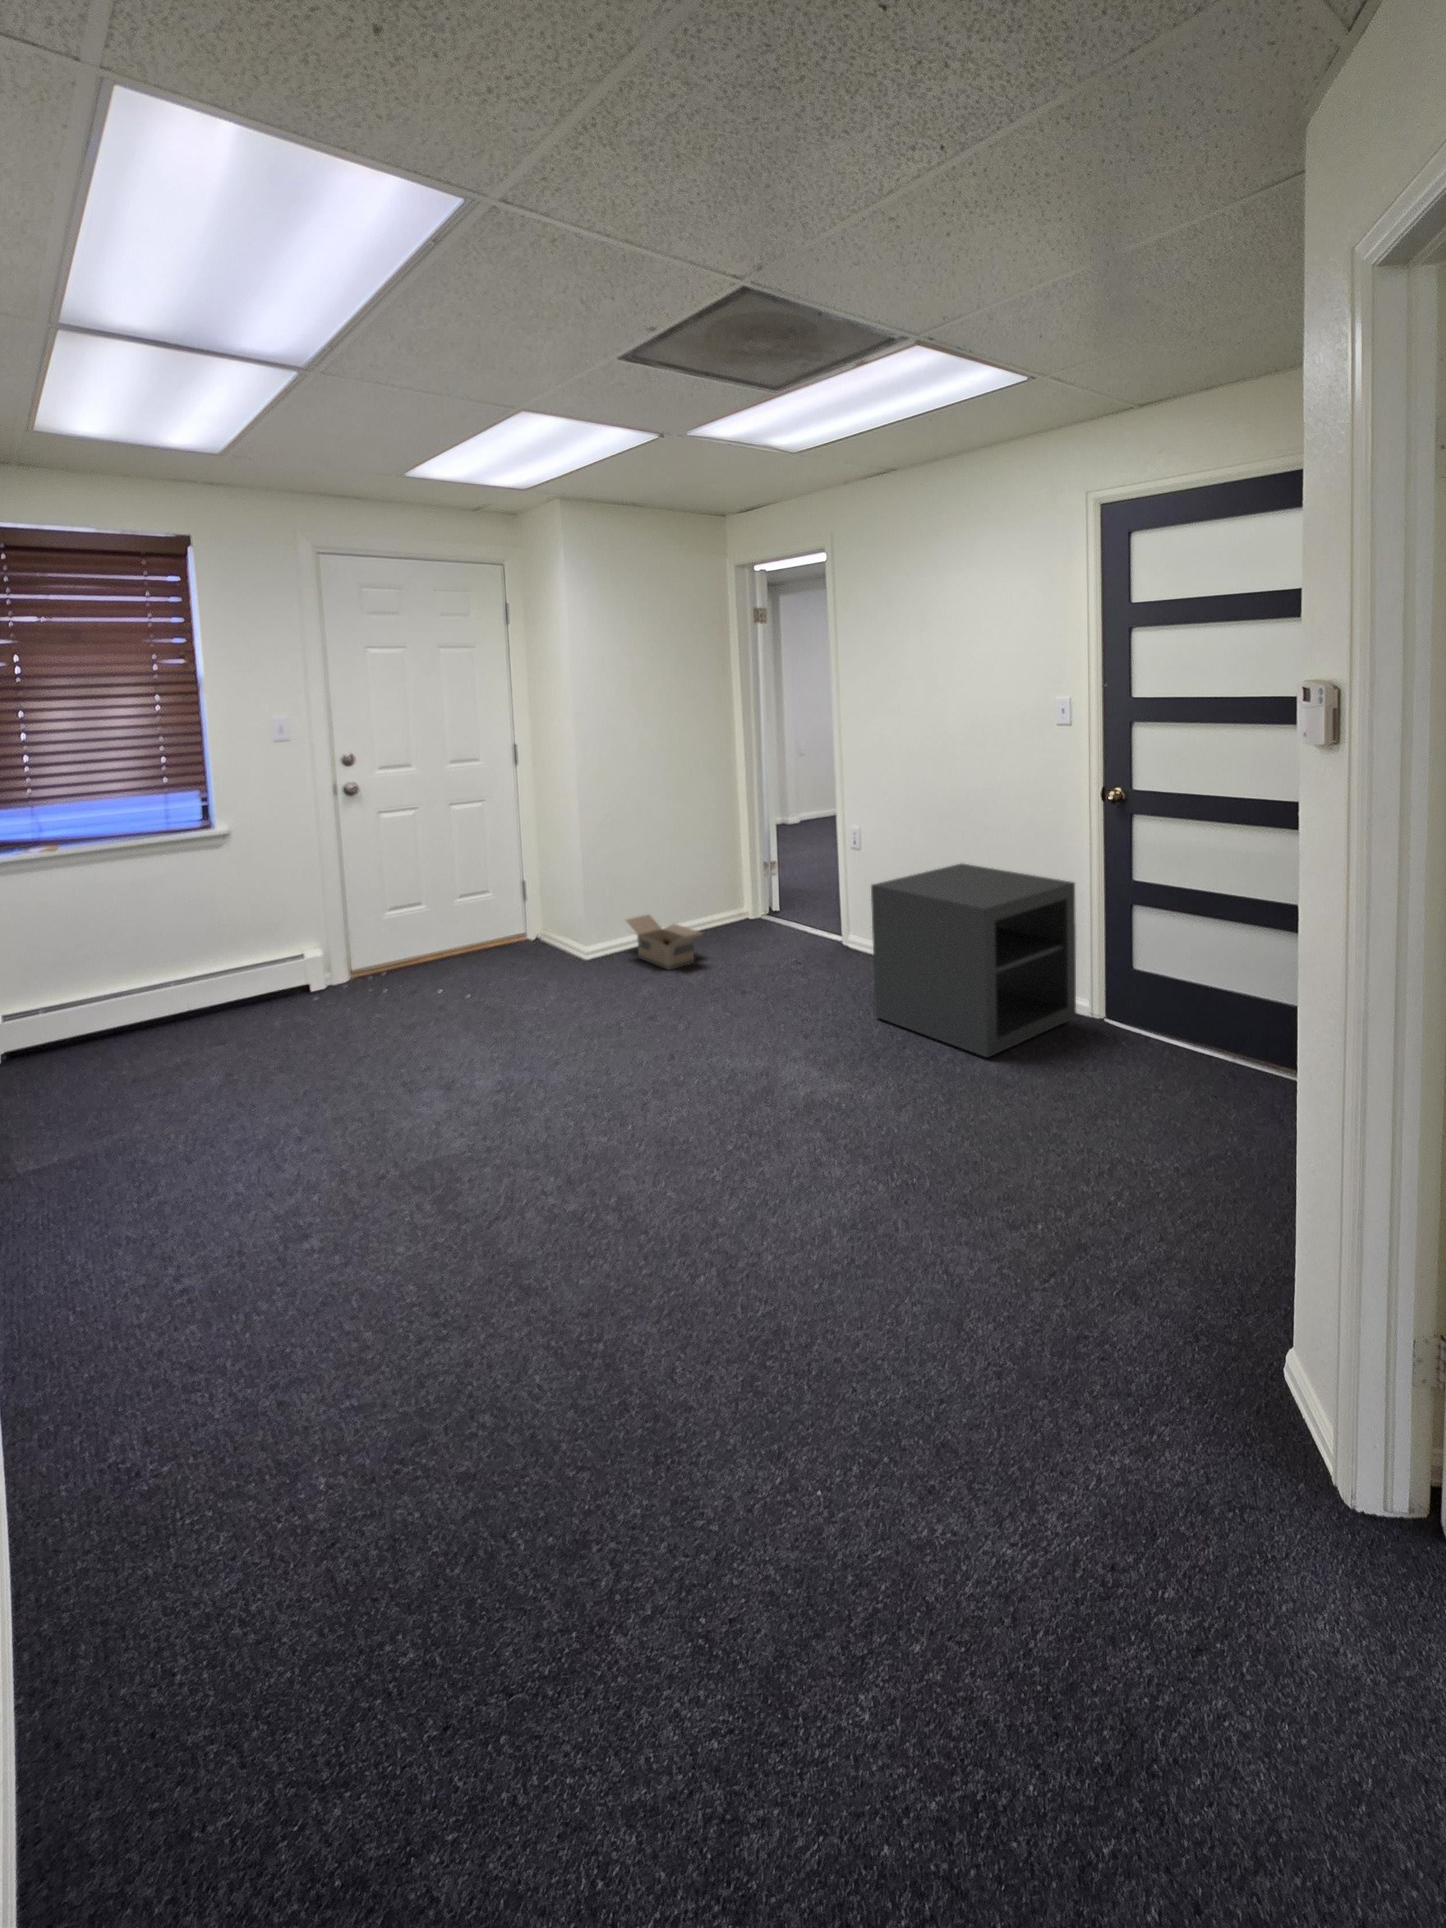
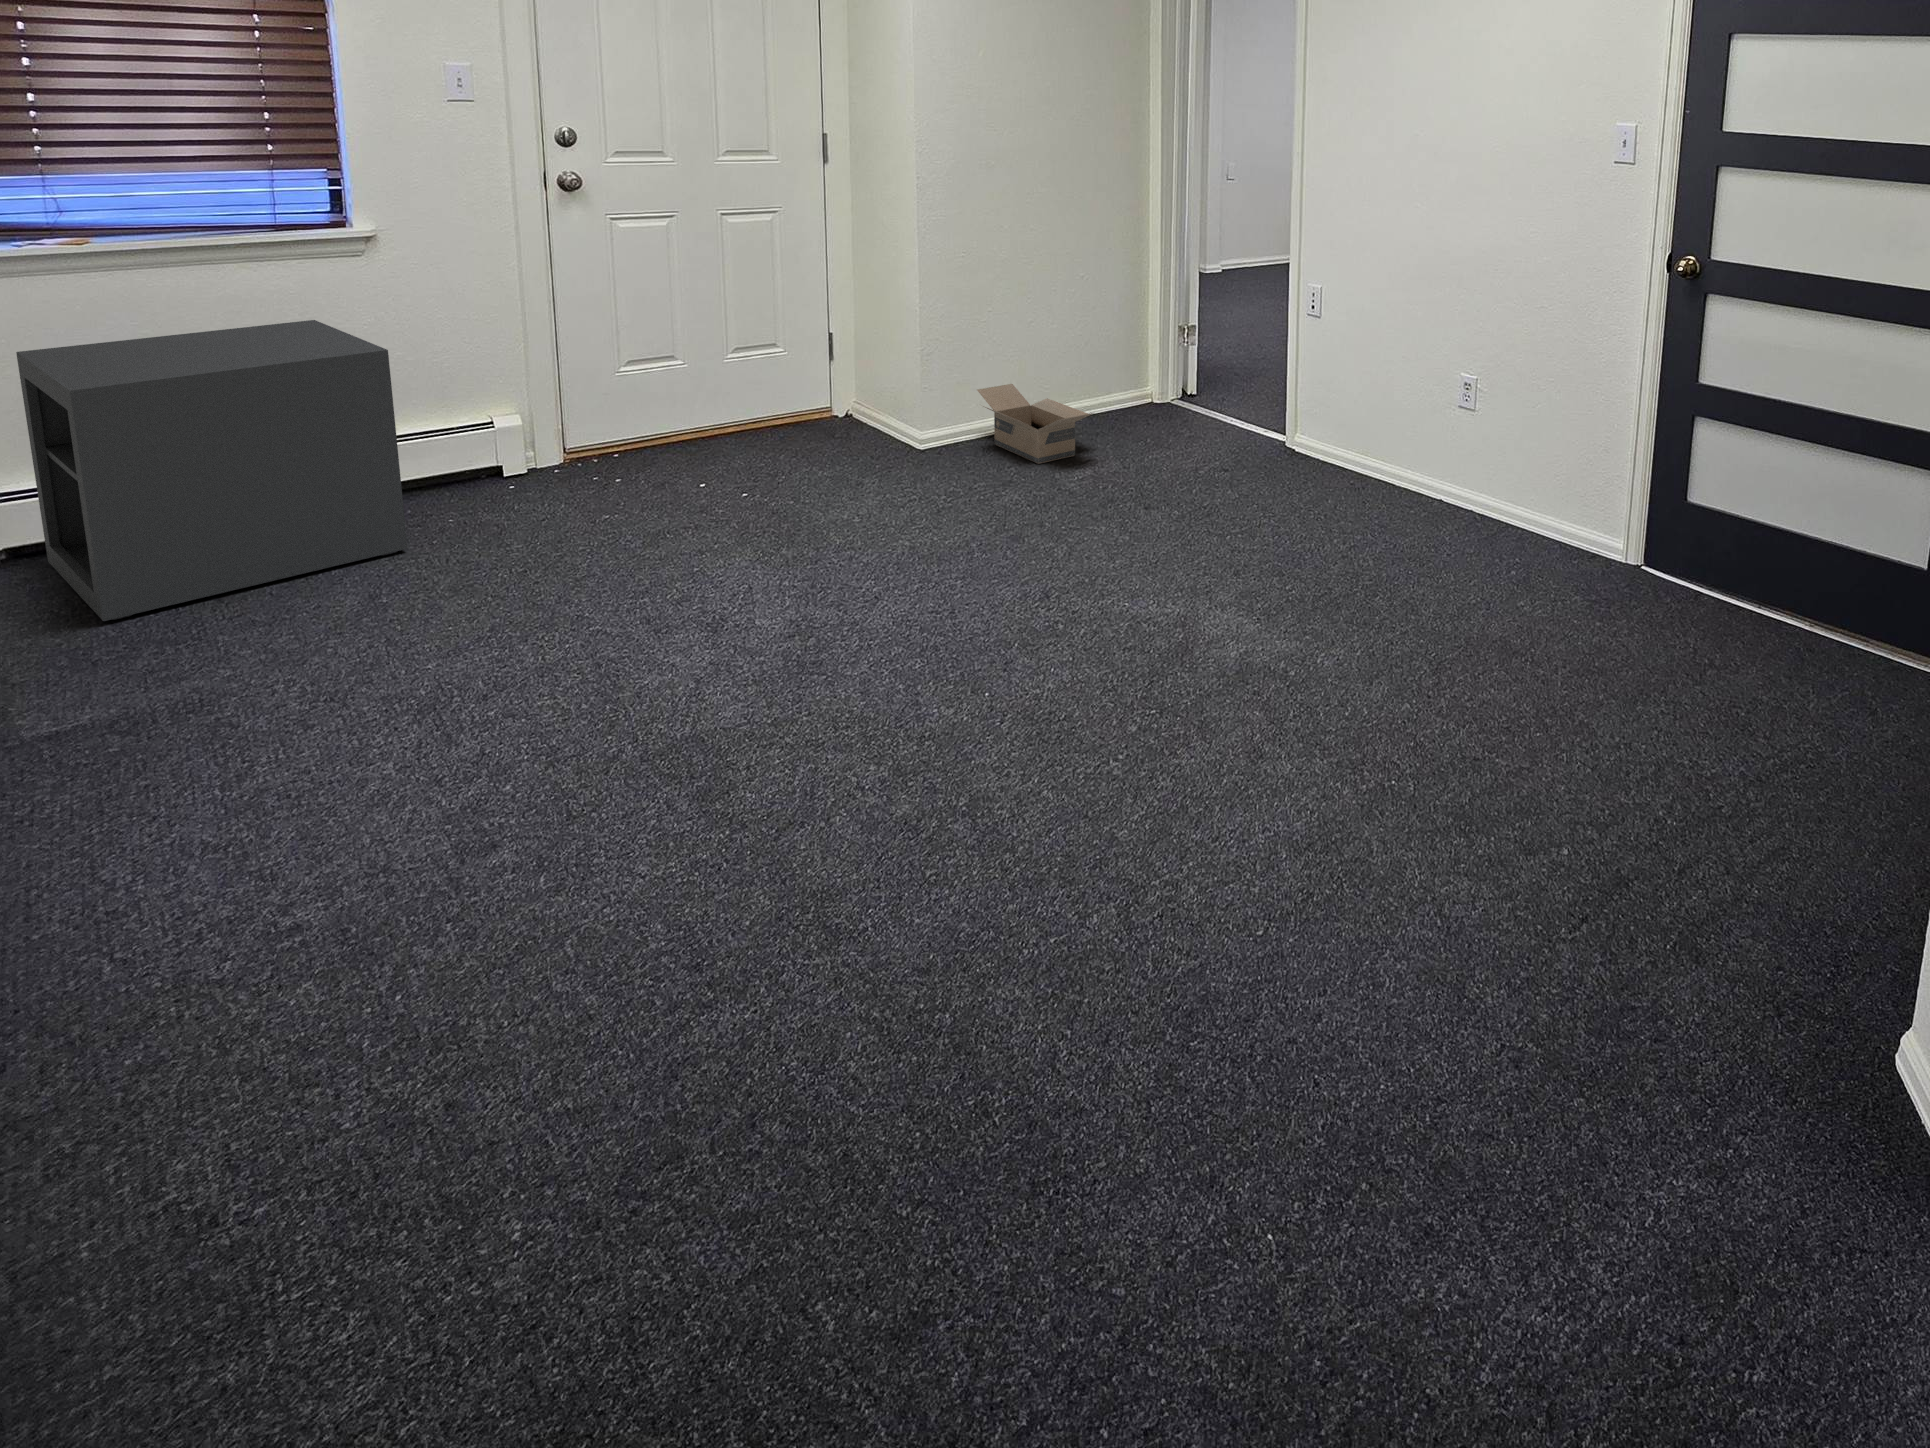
storage cabinet: present [871,864,1076,1057] -> present [16,320,407,621]

